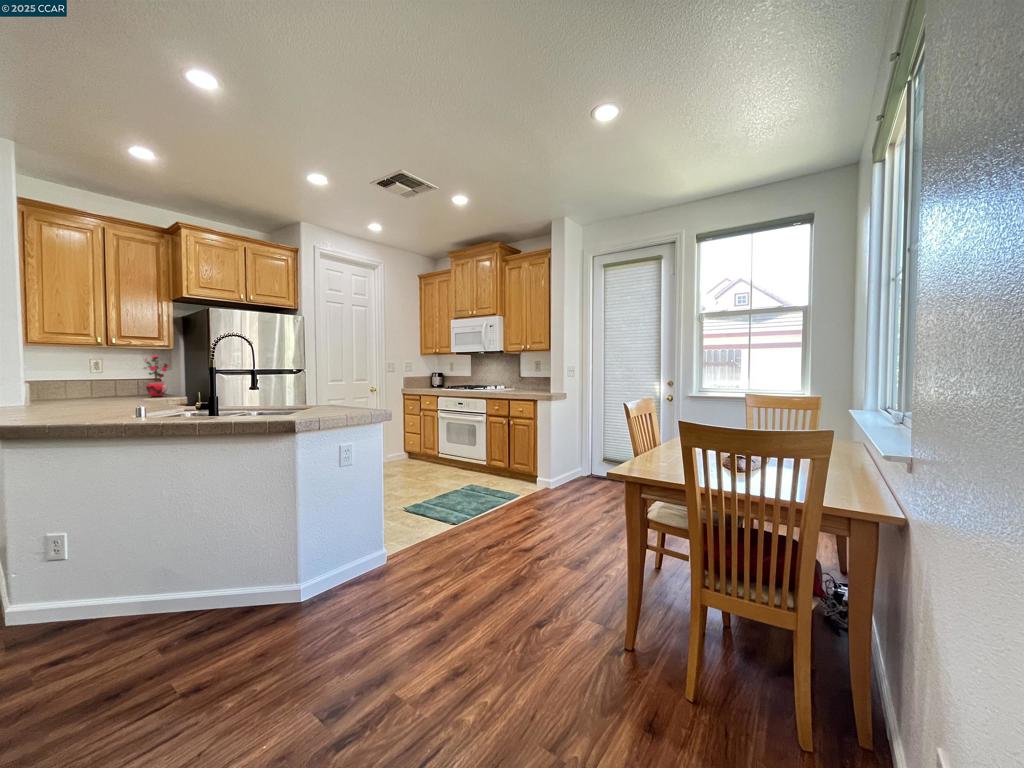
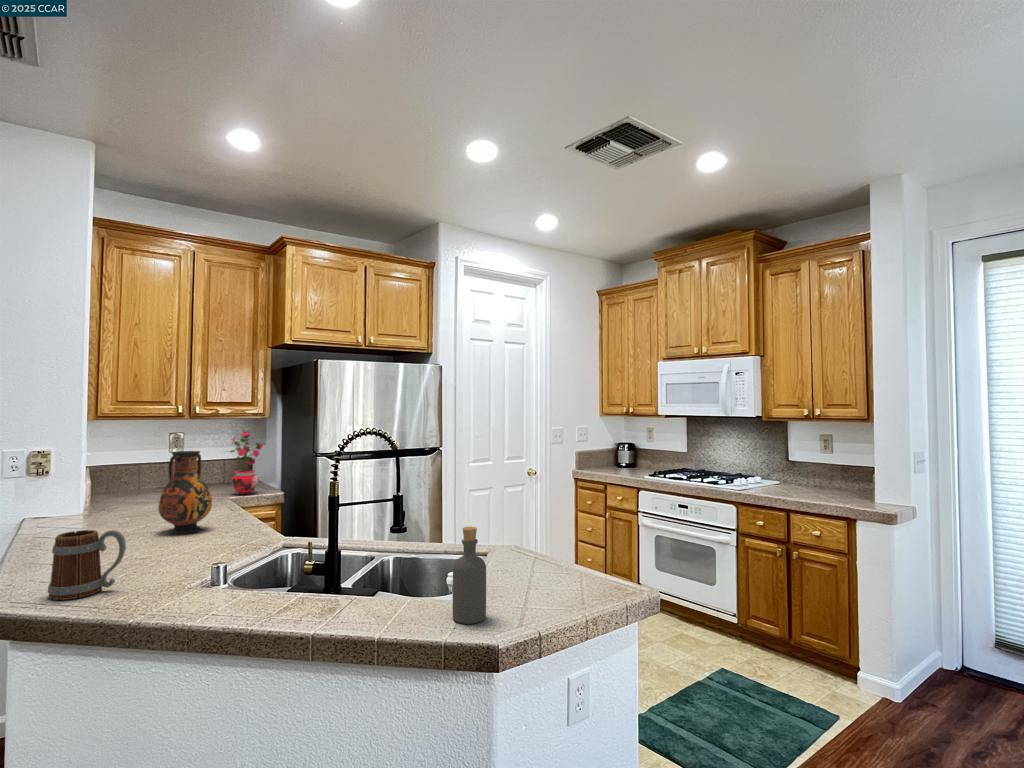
vase: none [94,356,134,405] -> present [158,451,212,534]
bottle: none [275,371,293,413] -> present [453,527,486,624]
mug: none [33,382,82,416] -> present [48,530,126,600]

